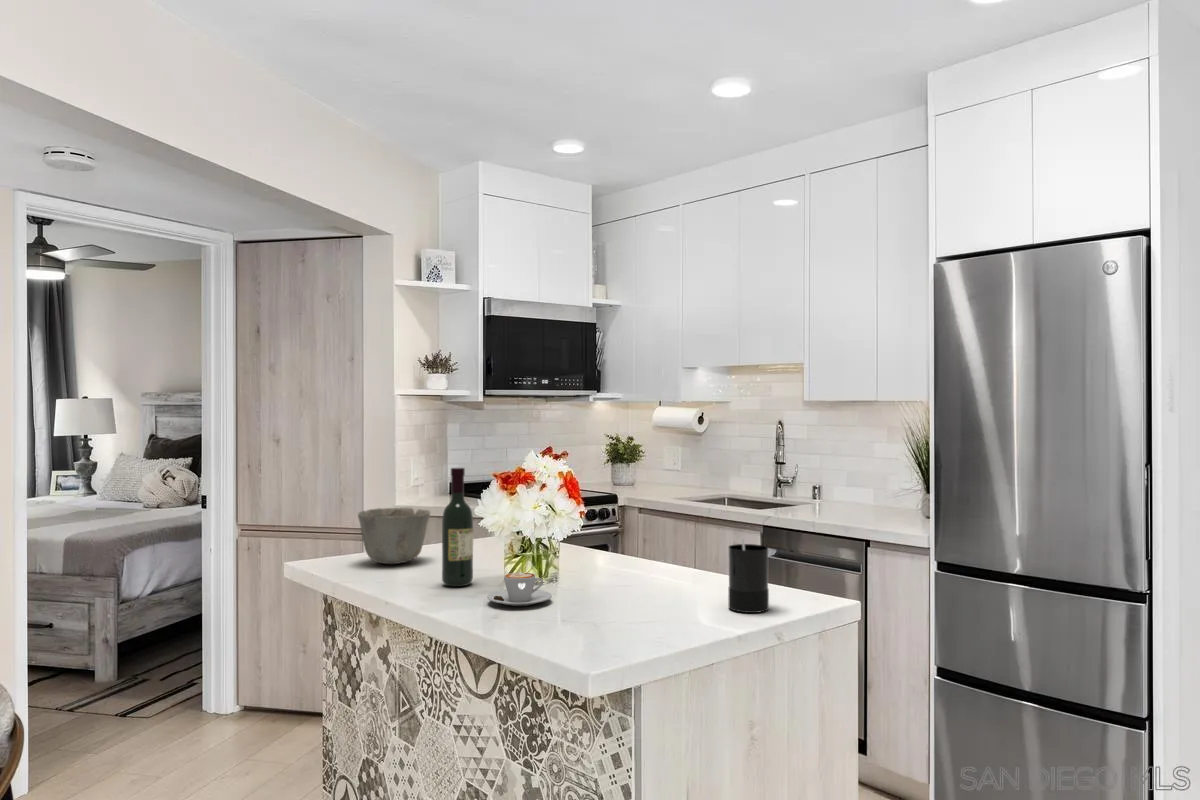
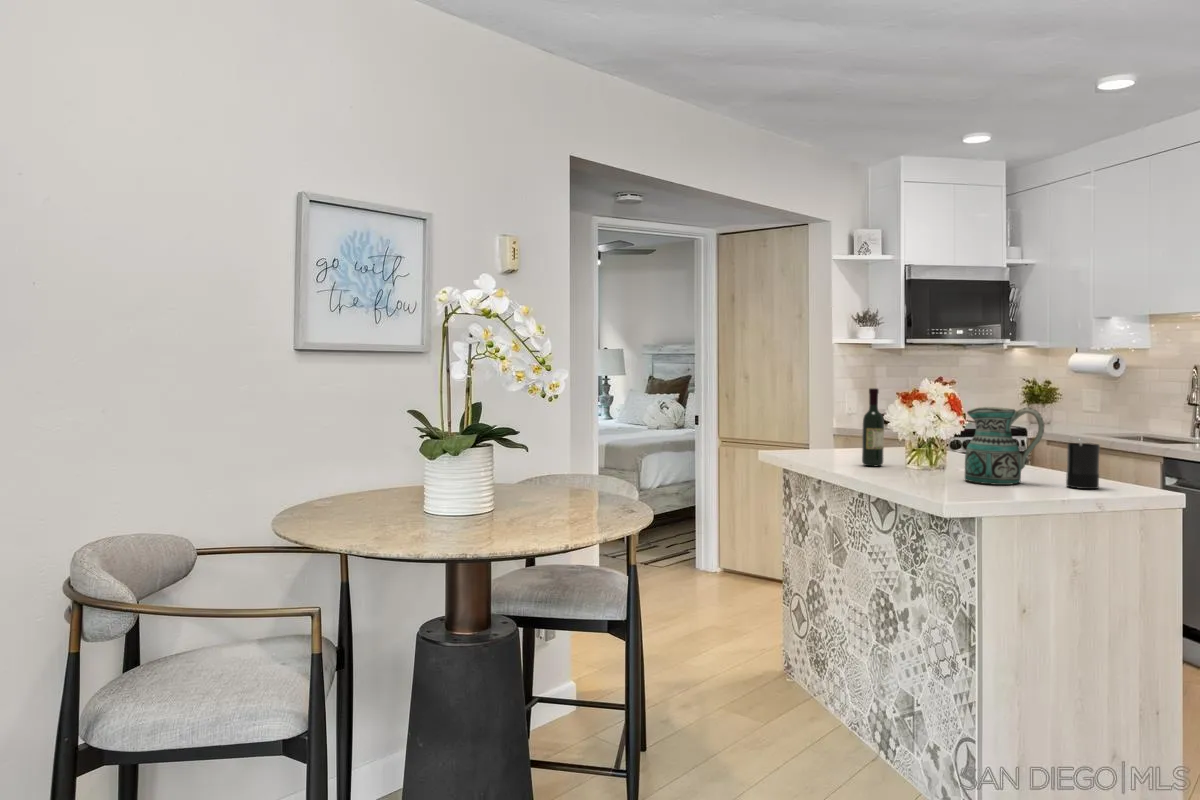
ceramic pitcher: none [595,496,698,616] -> present [965,407,1044,485]
ceramic bowl: present [358,508,430,564] -> none [807,419,856,455]
coffee cup: present [487,573,552,606] -> none [891,456,936,476]

